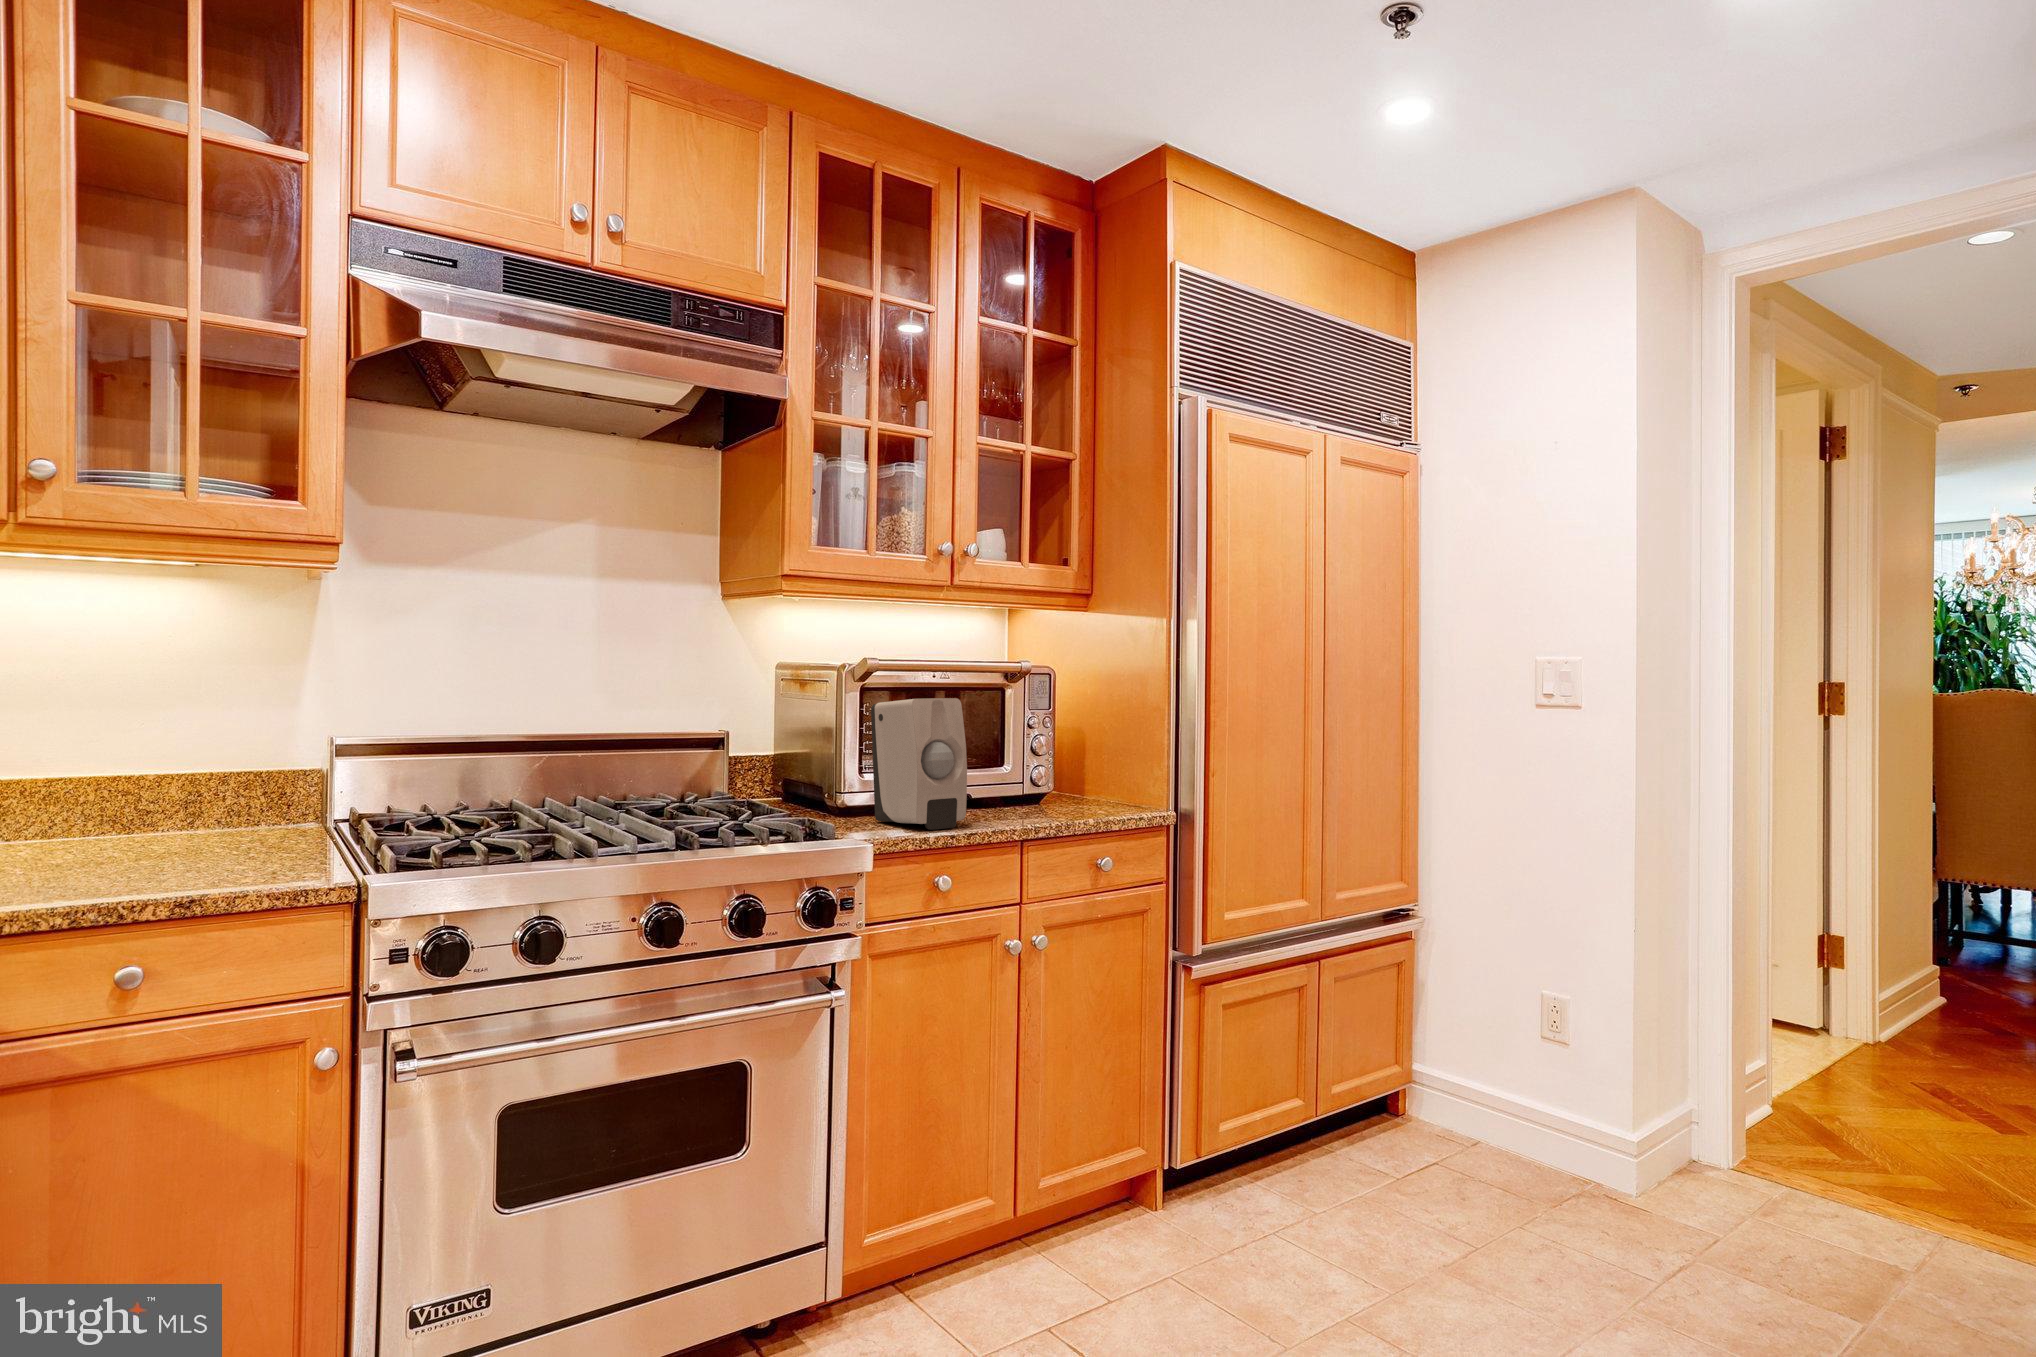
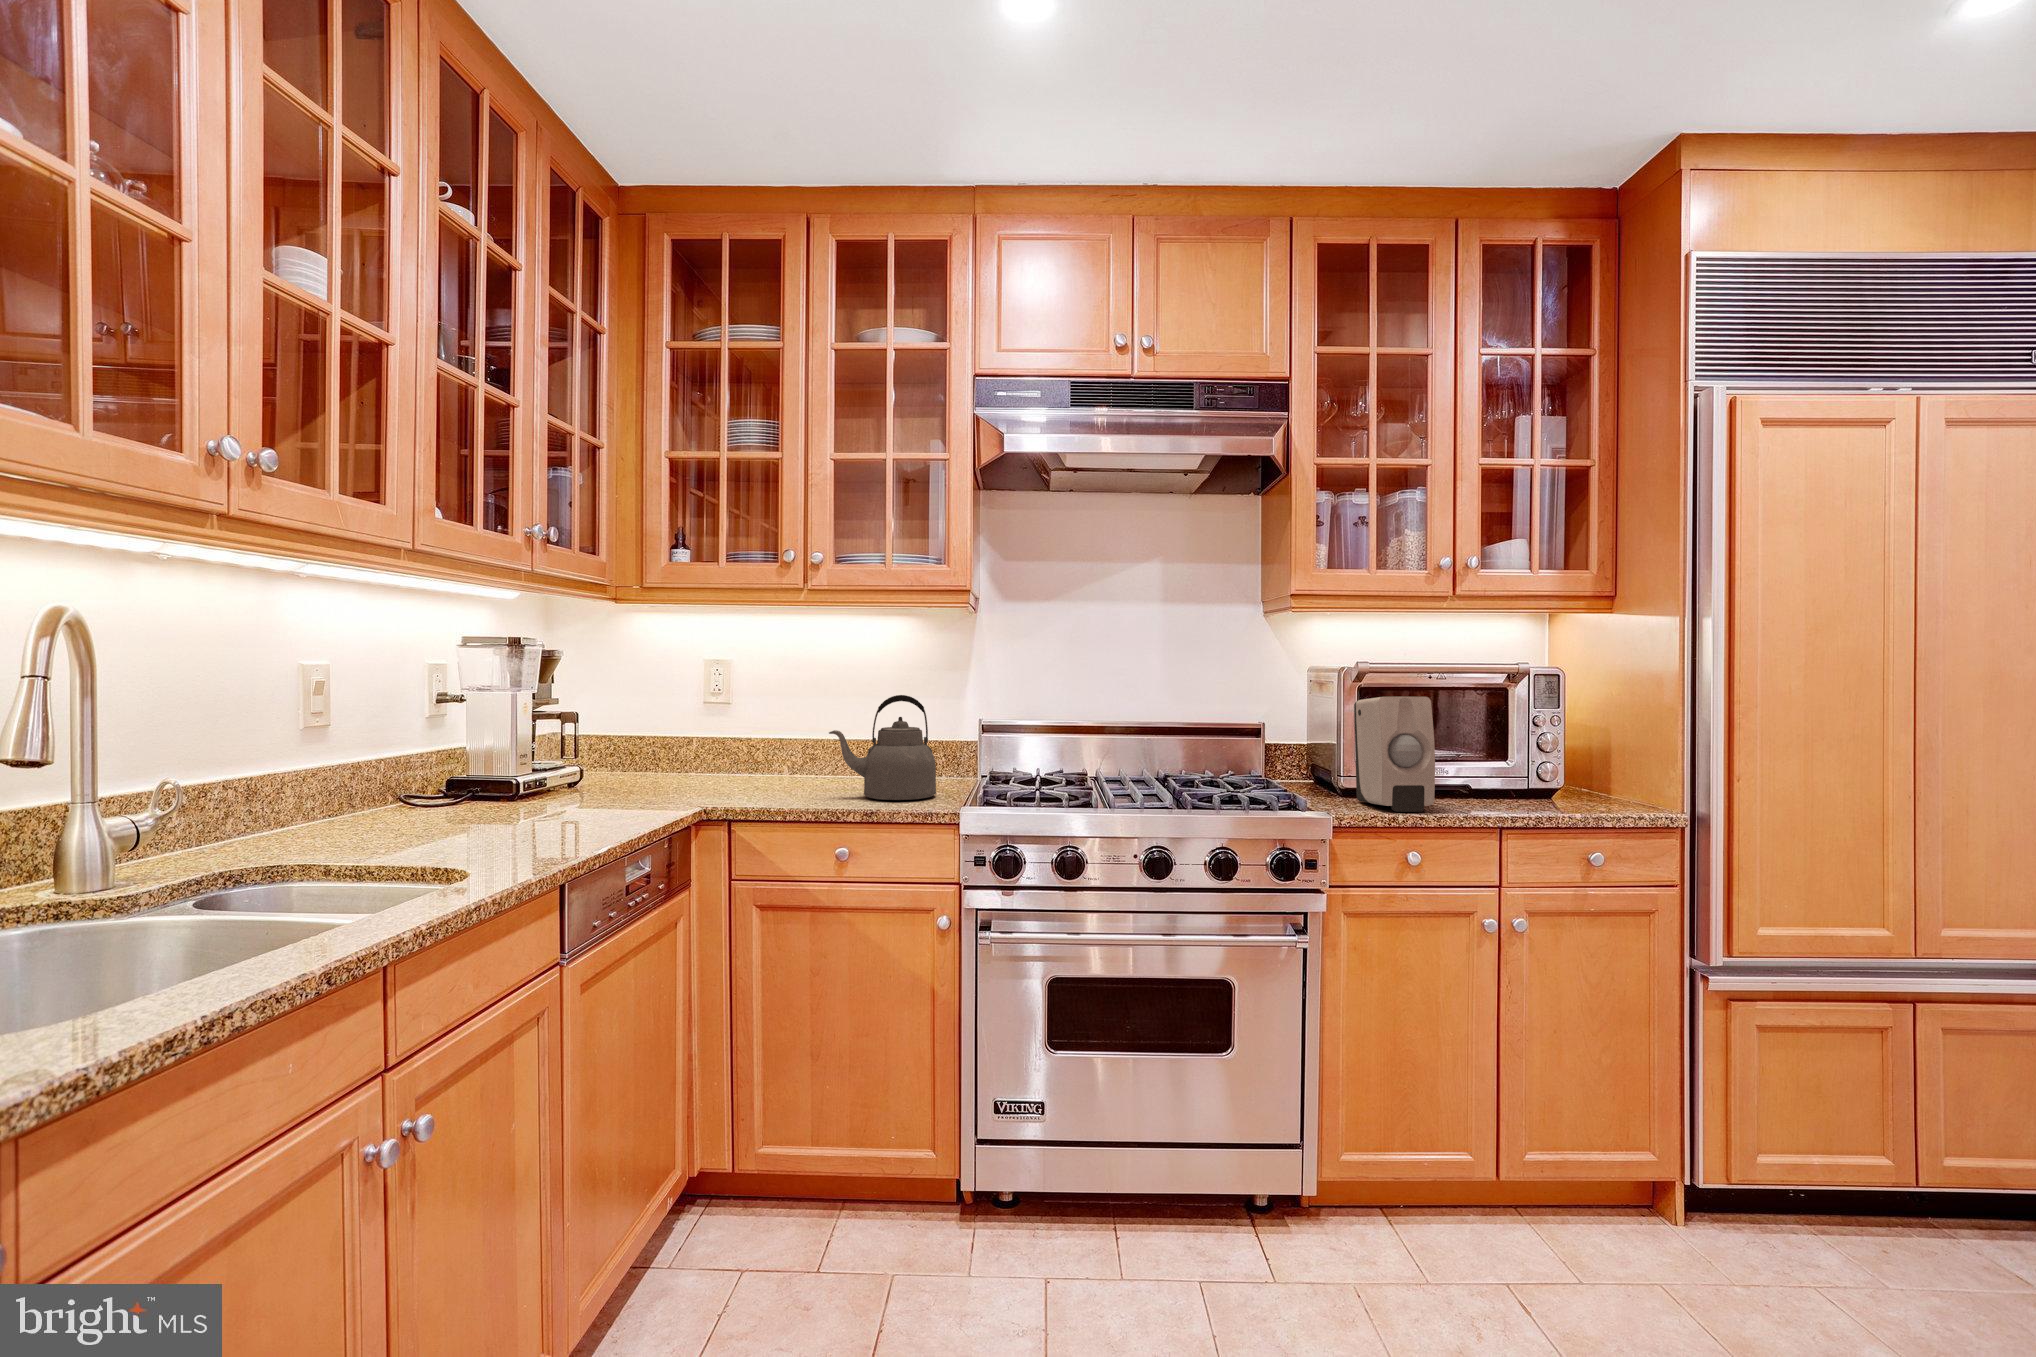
kettle: none [77,705,291,879] -> present [829,695,936,800]

